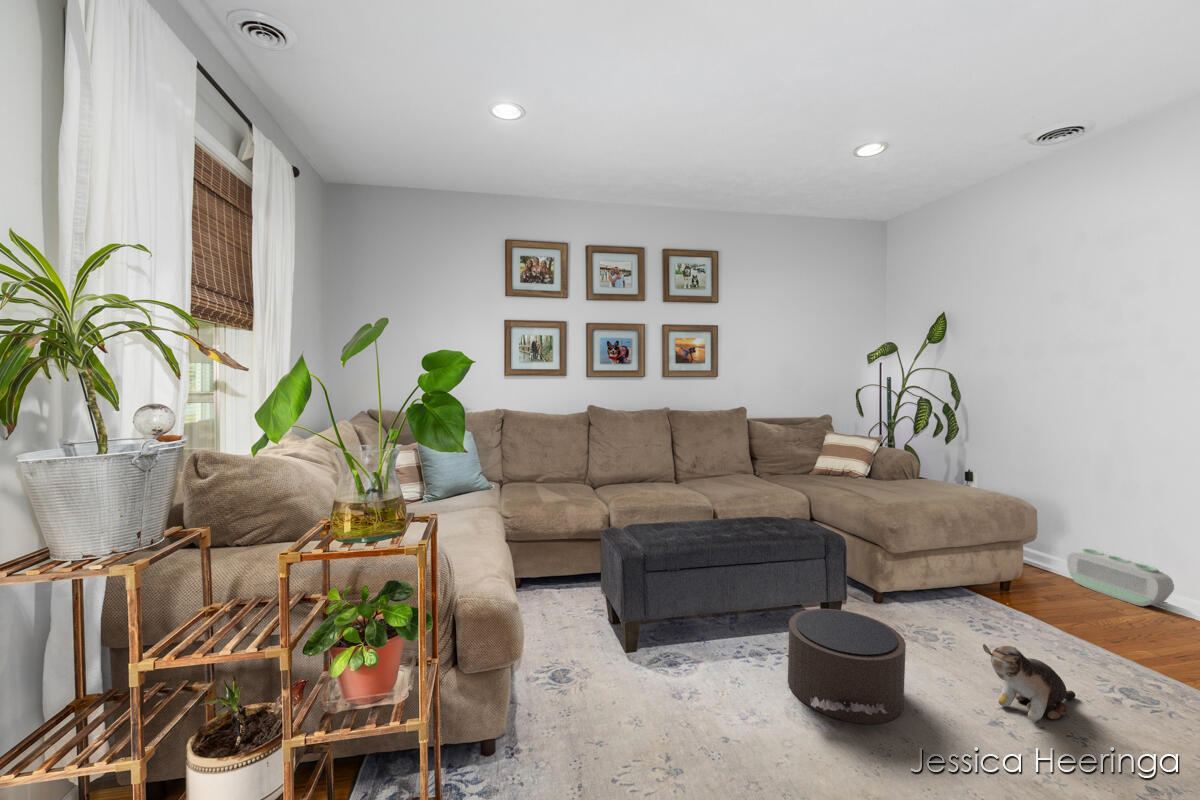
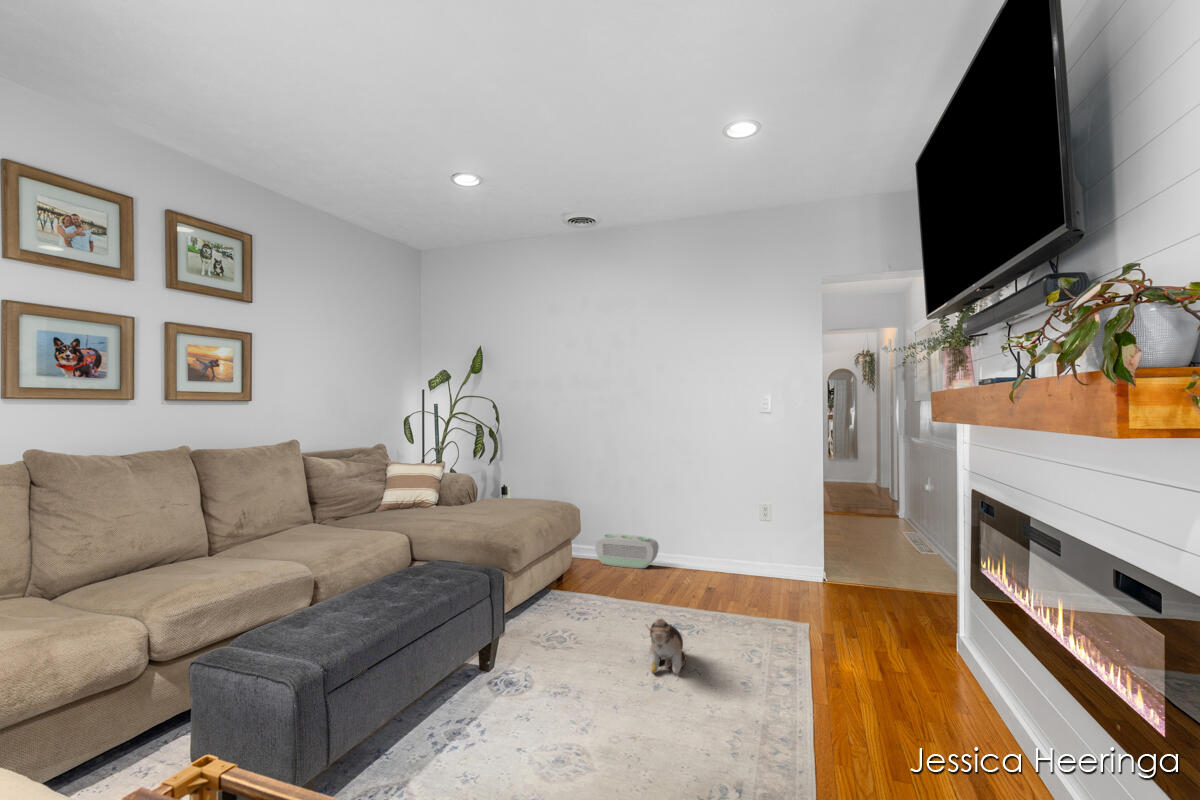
pouf: present [786,609,906,724] -> none [479,638,620,757]

